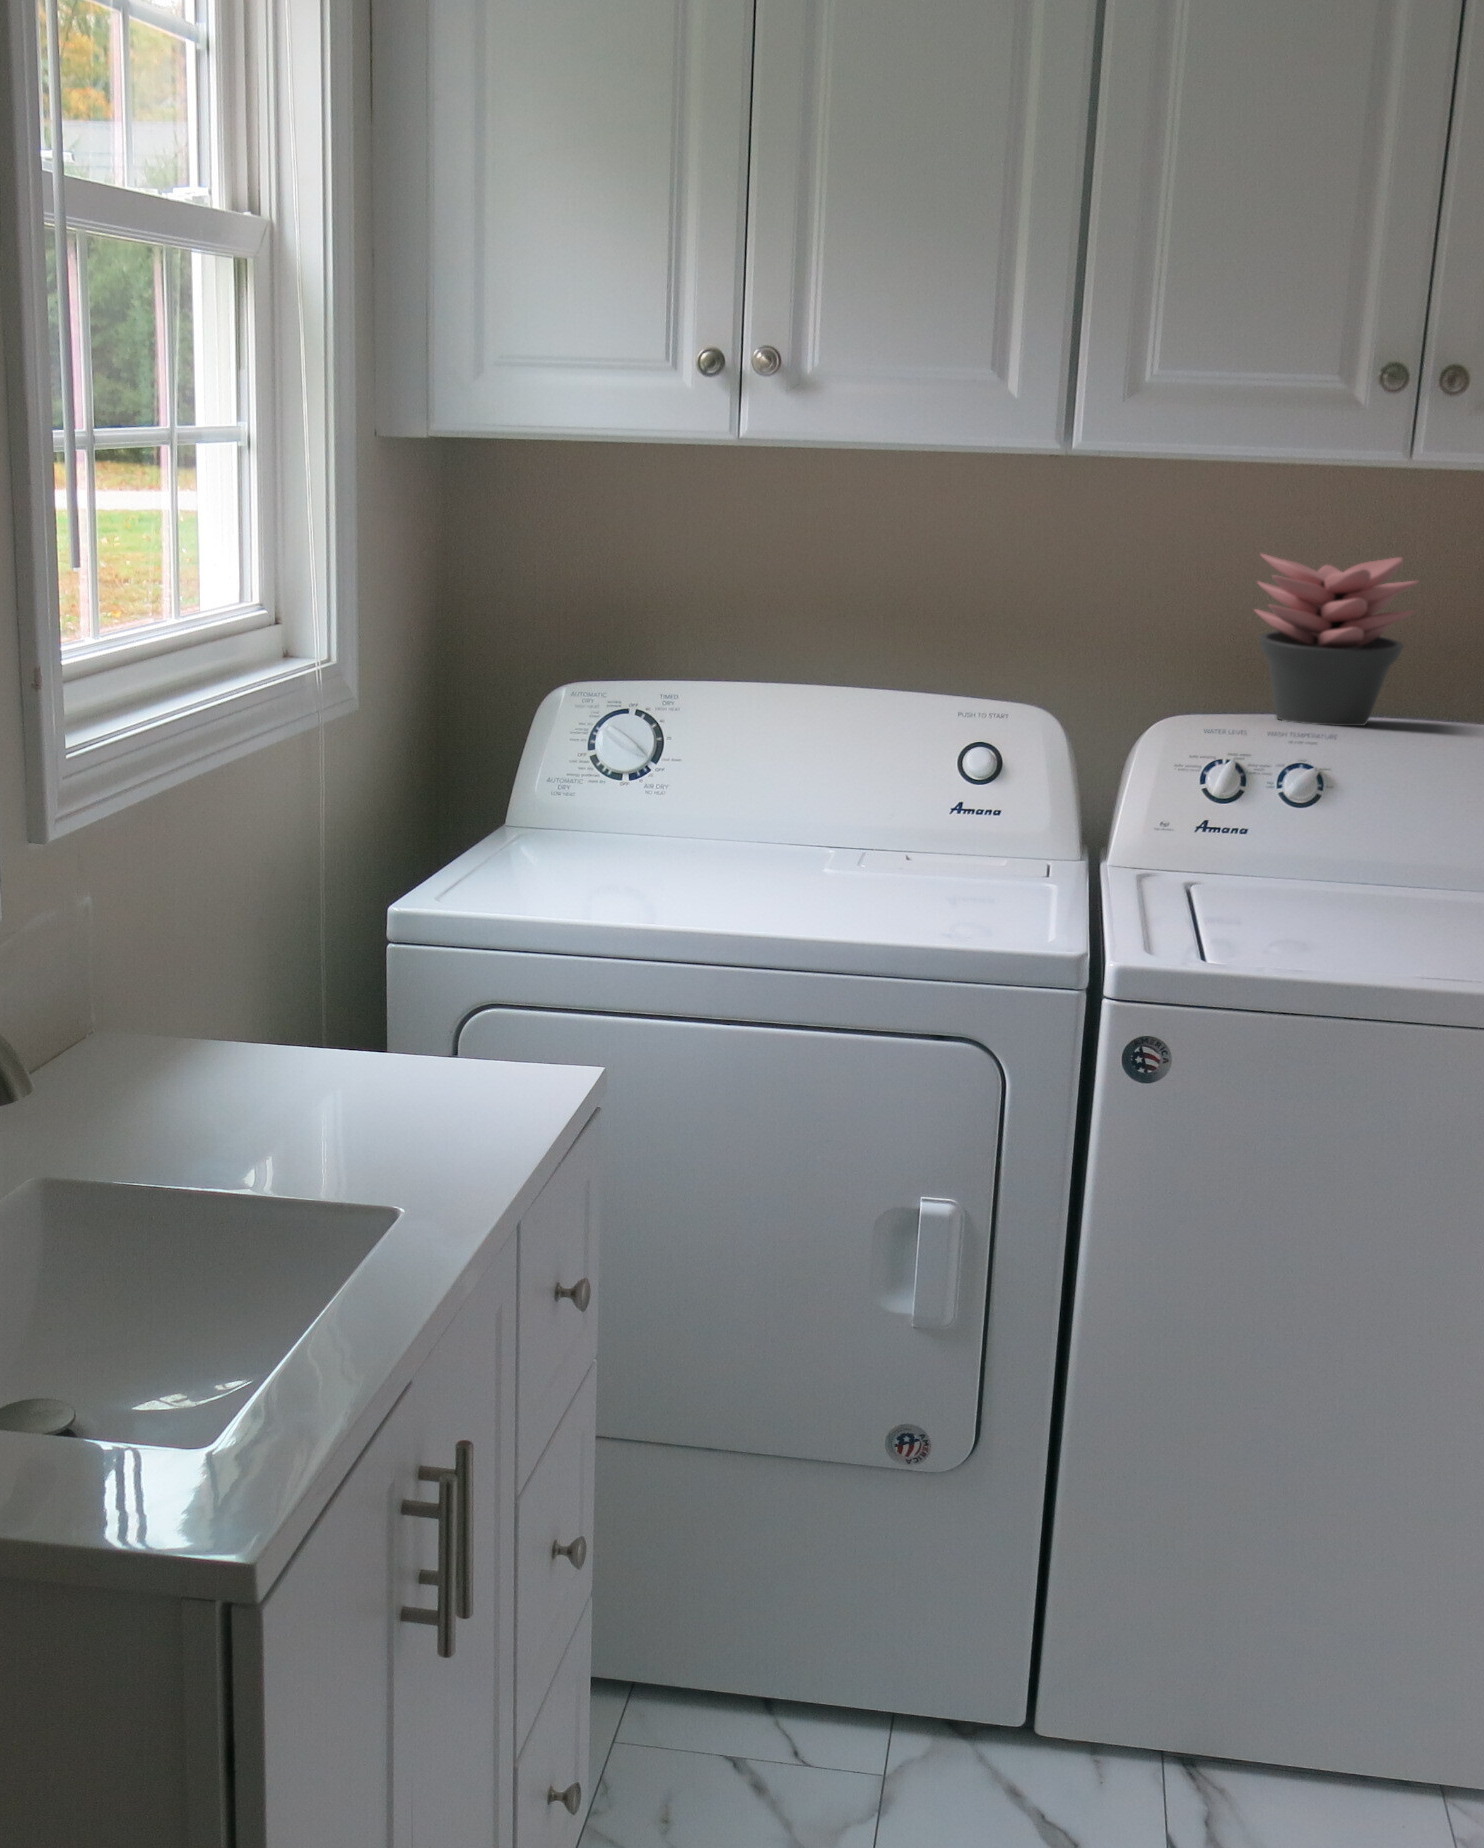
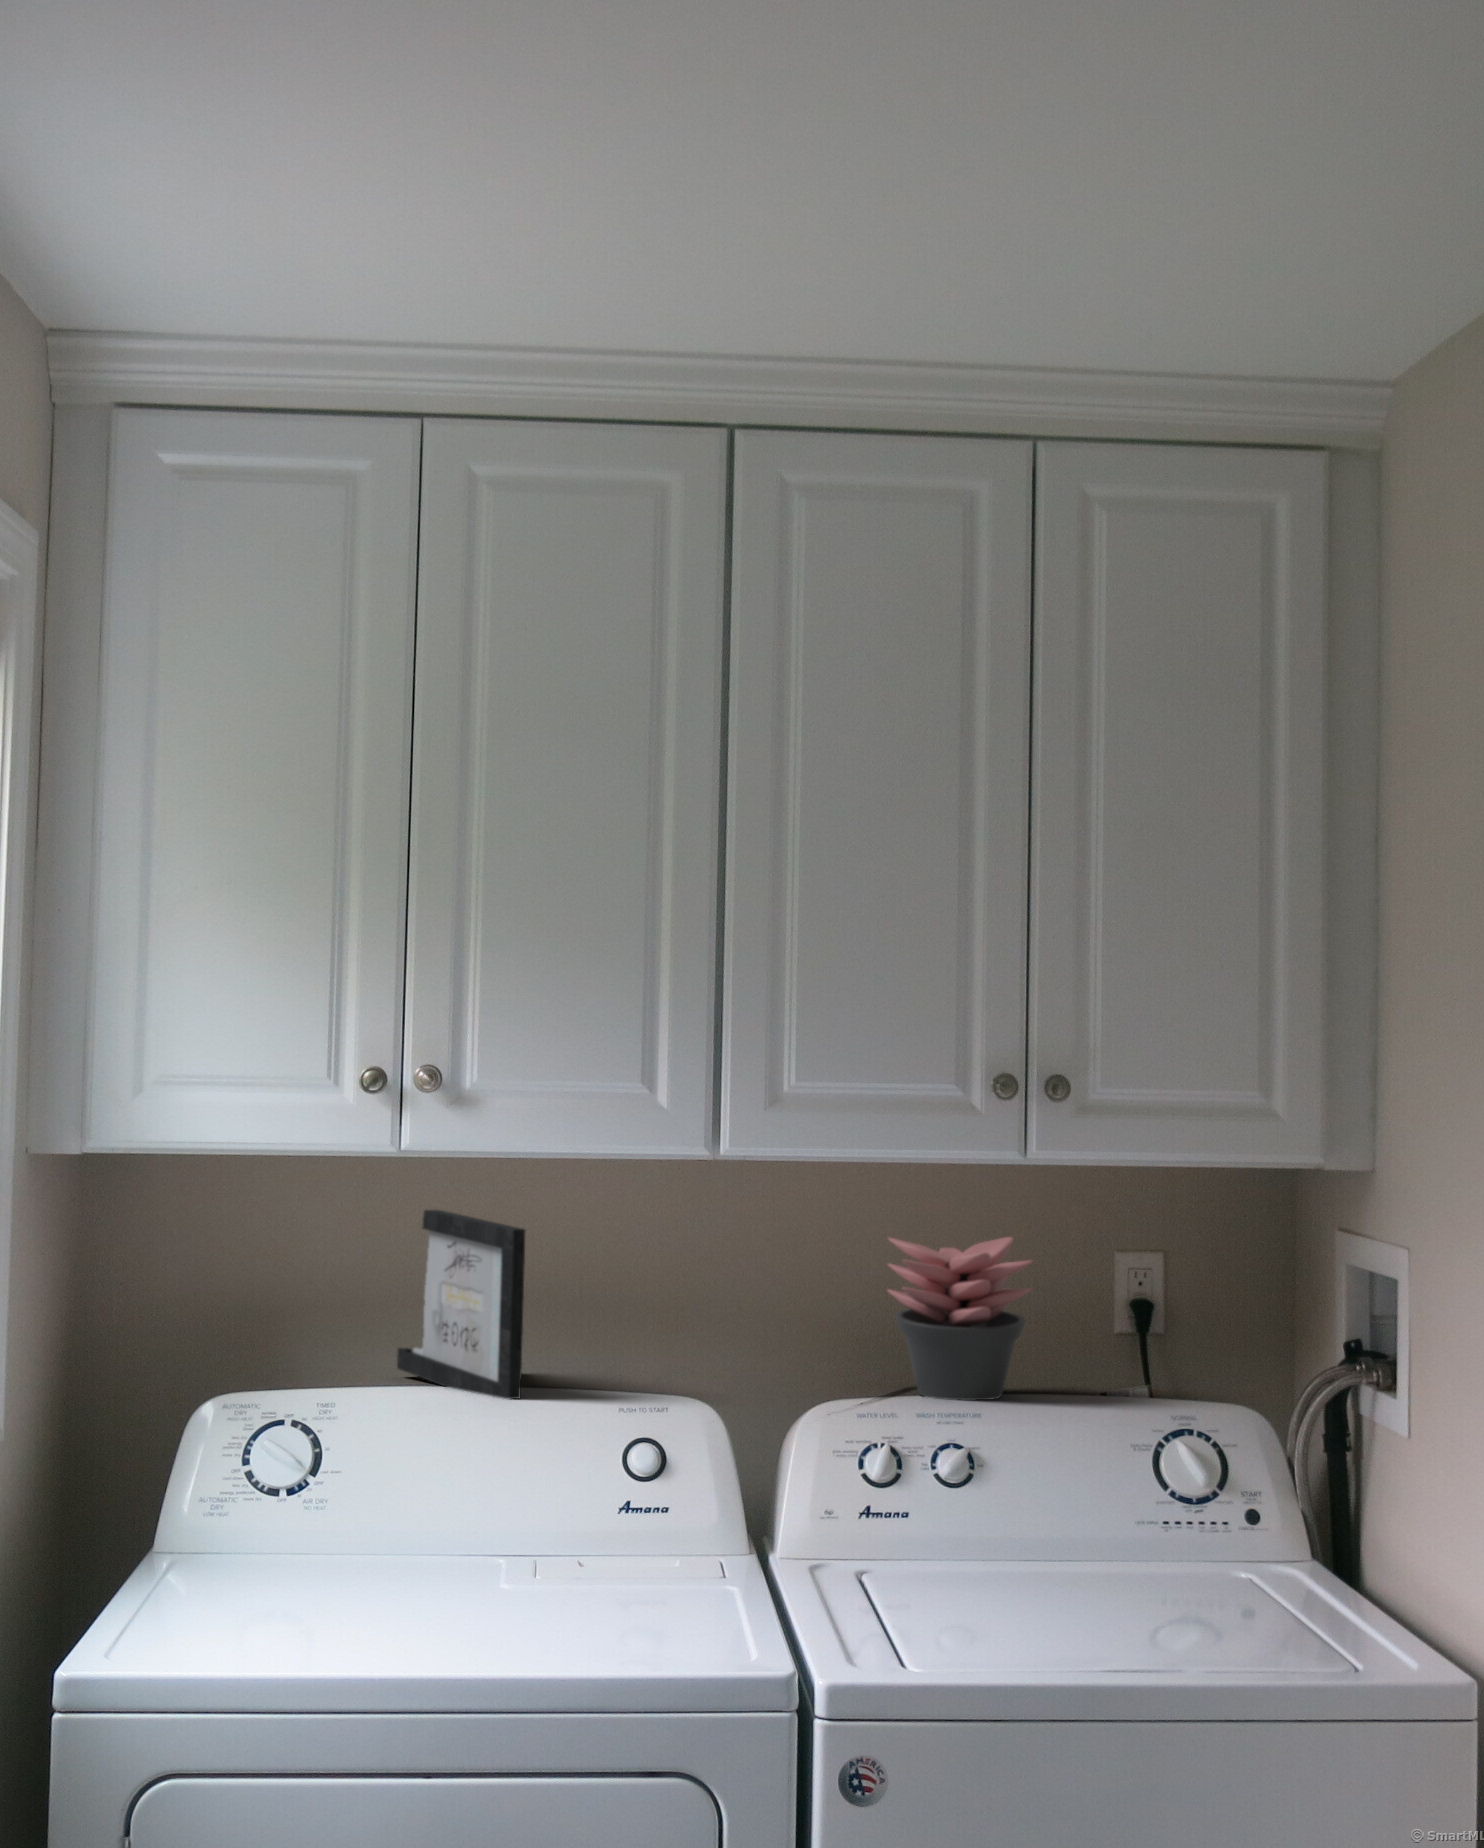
picture frame: none [740,507,868,711] -> present [397,1210,525,1399]

